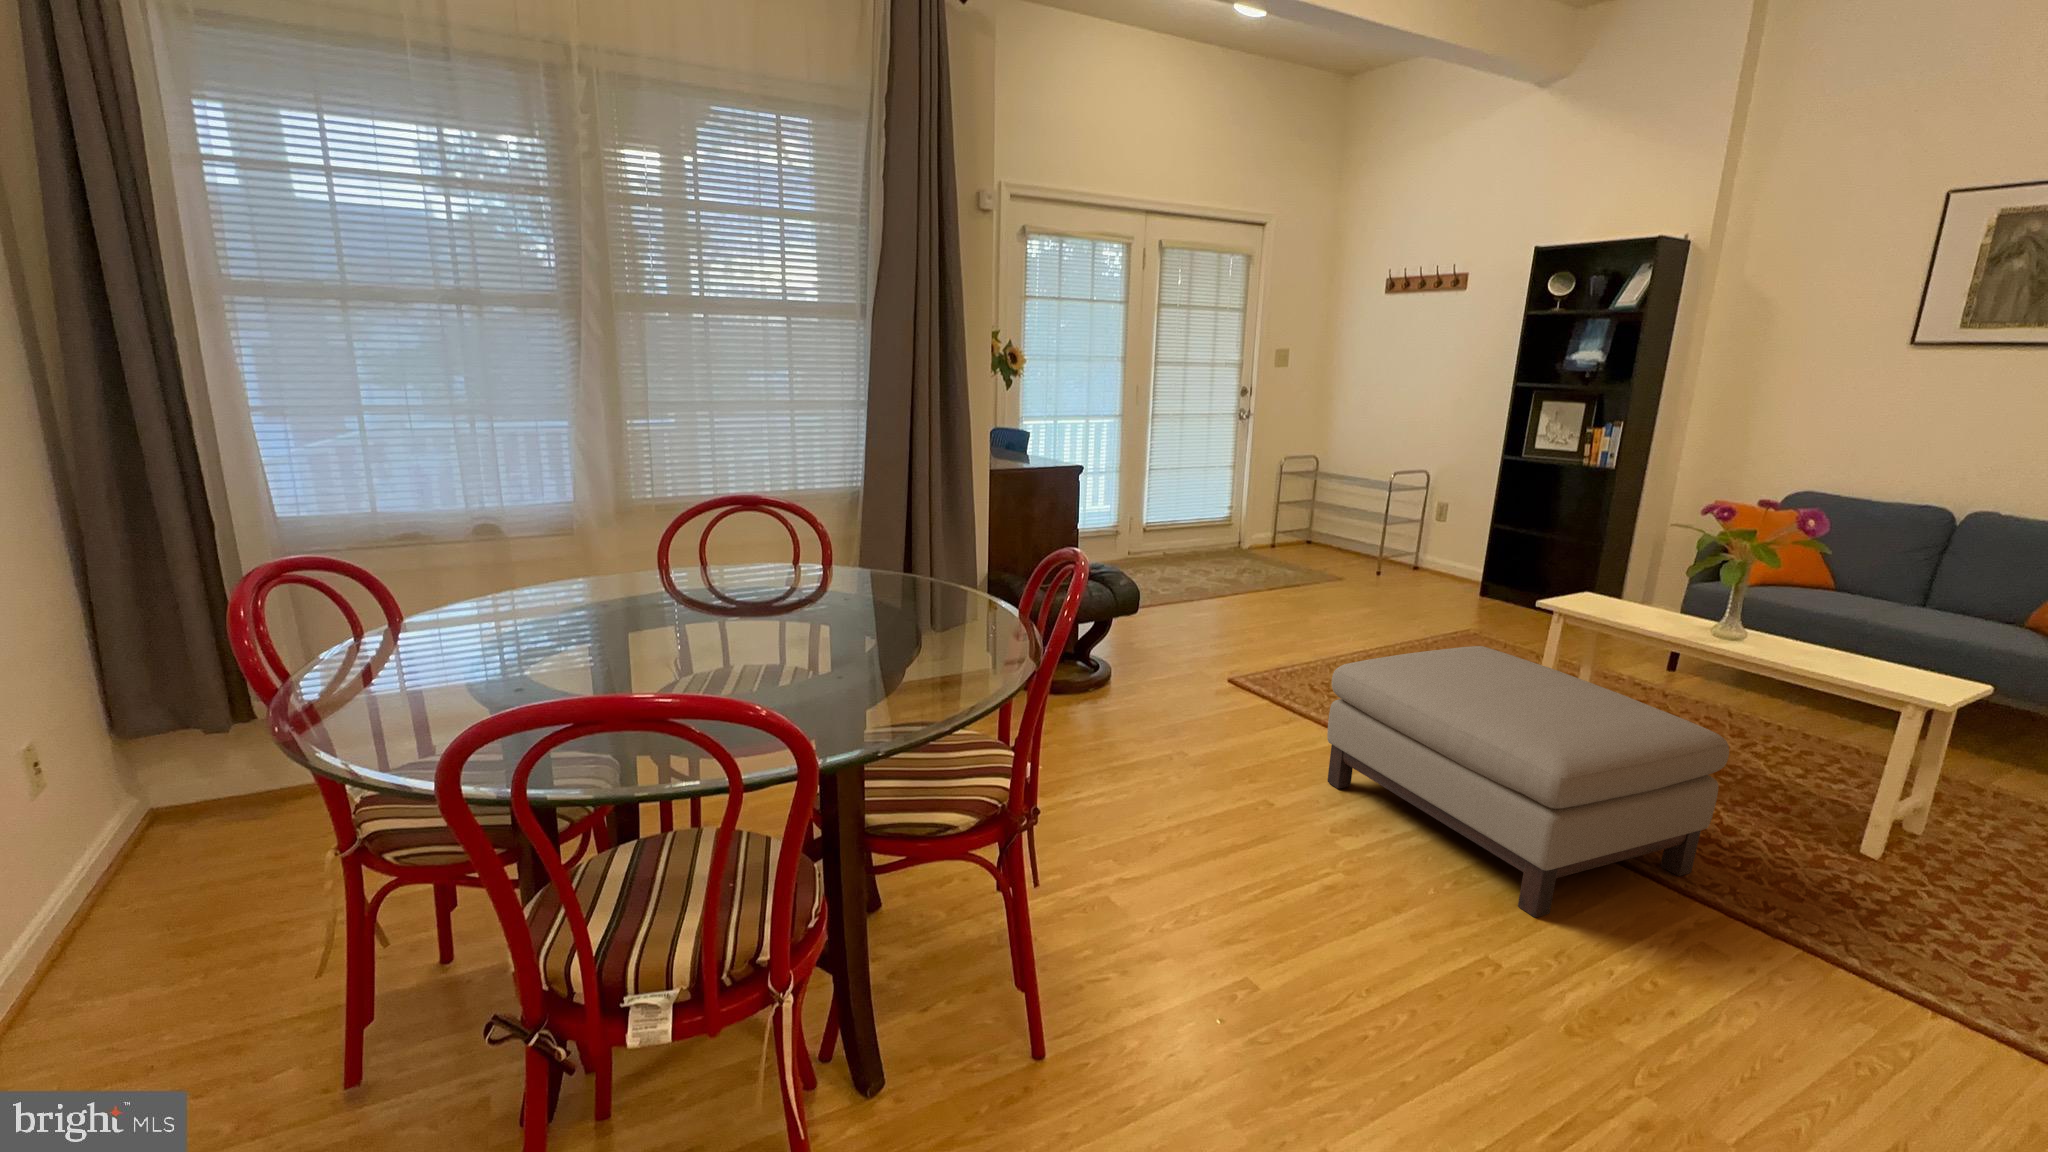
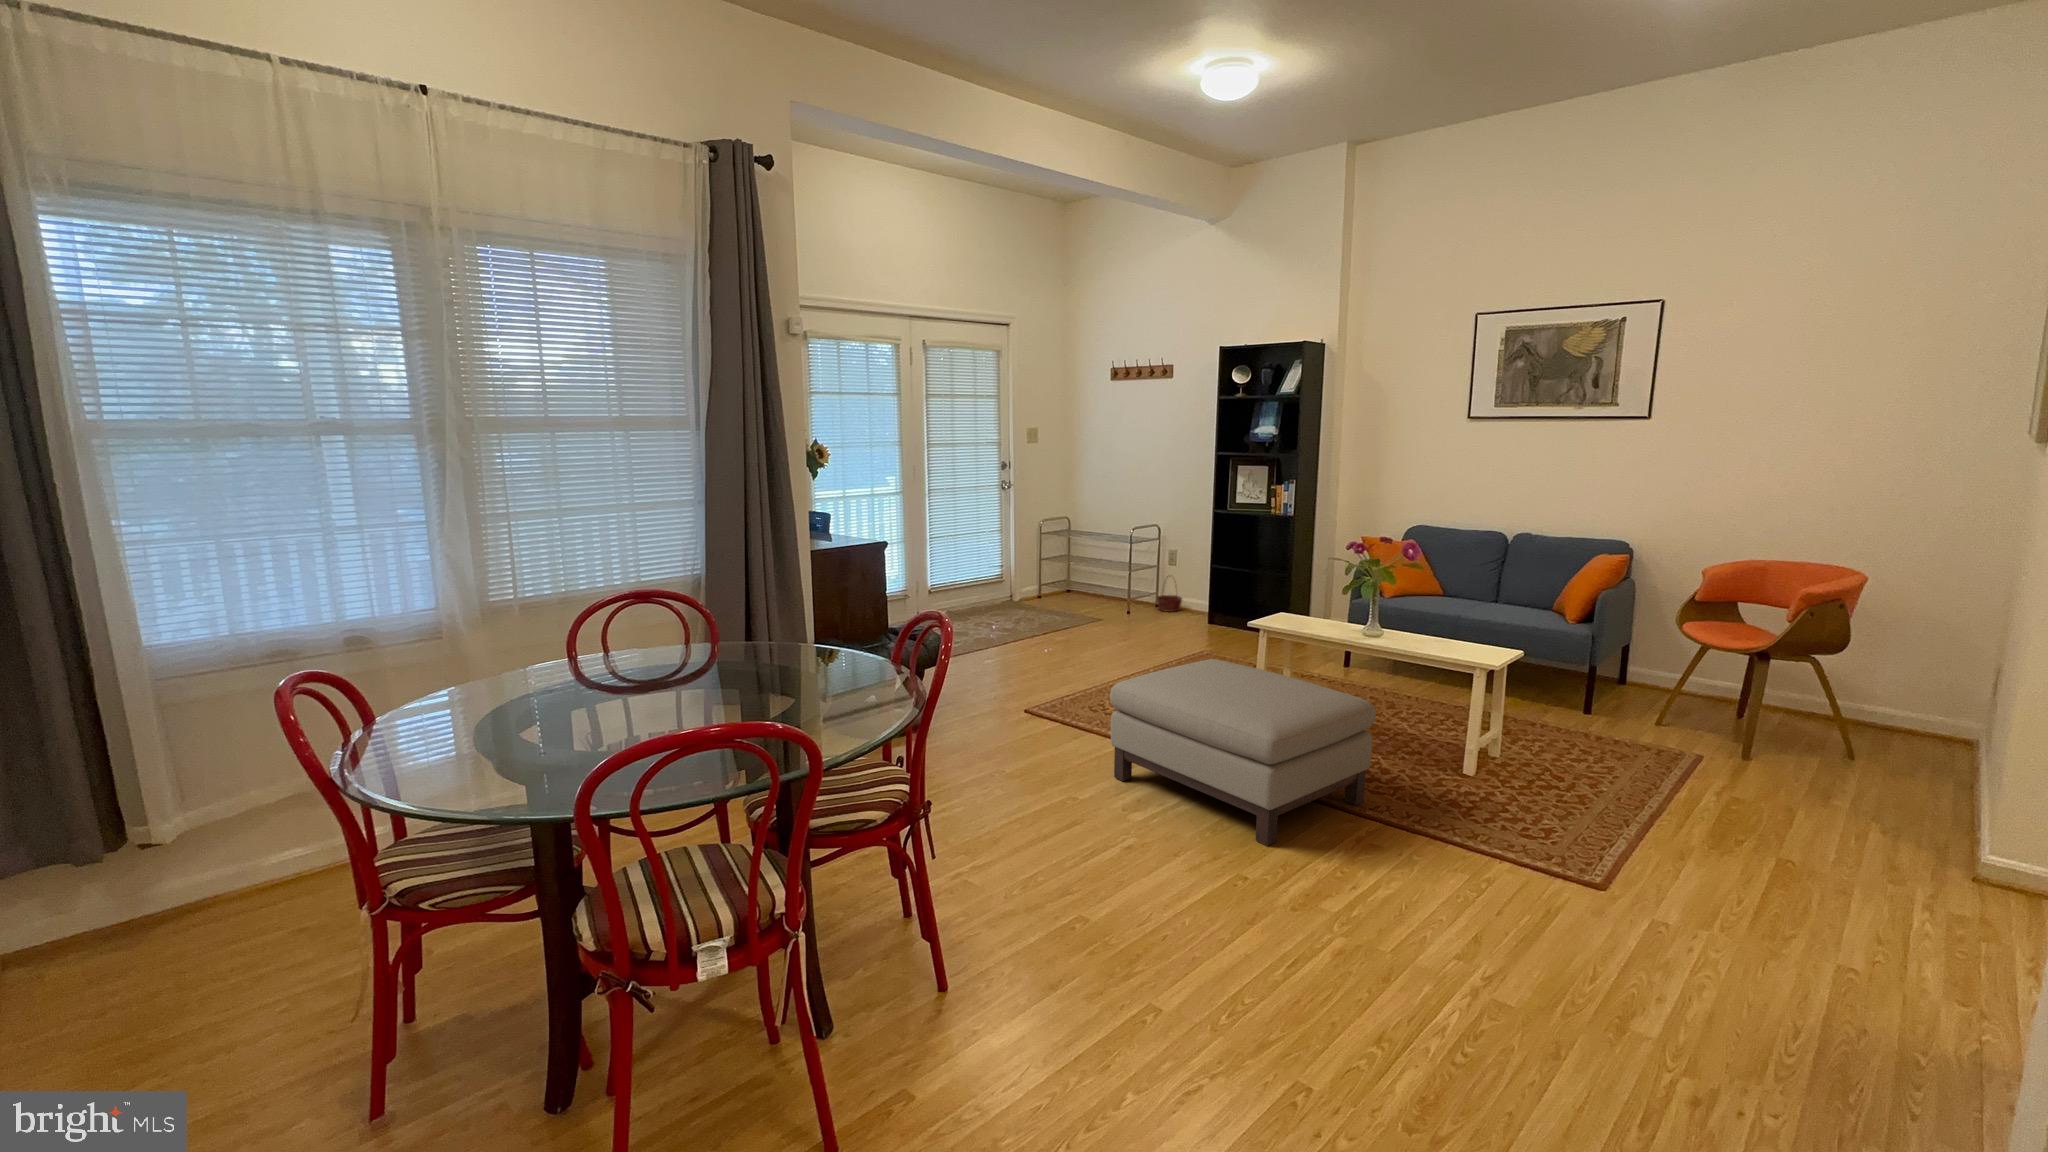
basket: none [1415,532,1449,576] -> present [1157,576,1182,612]

